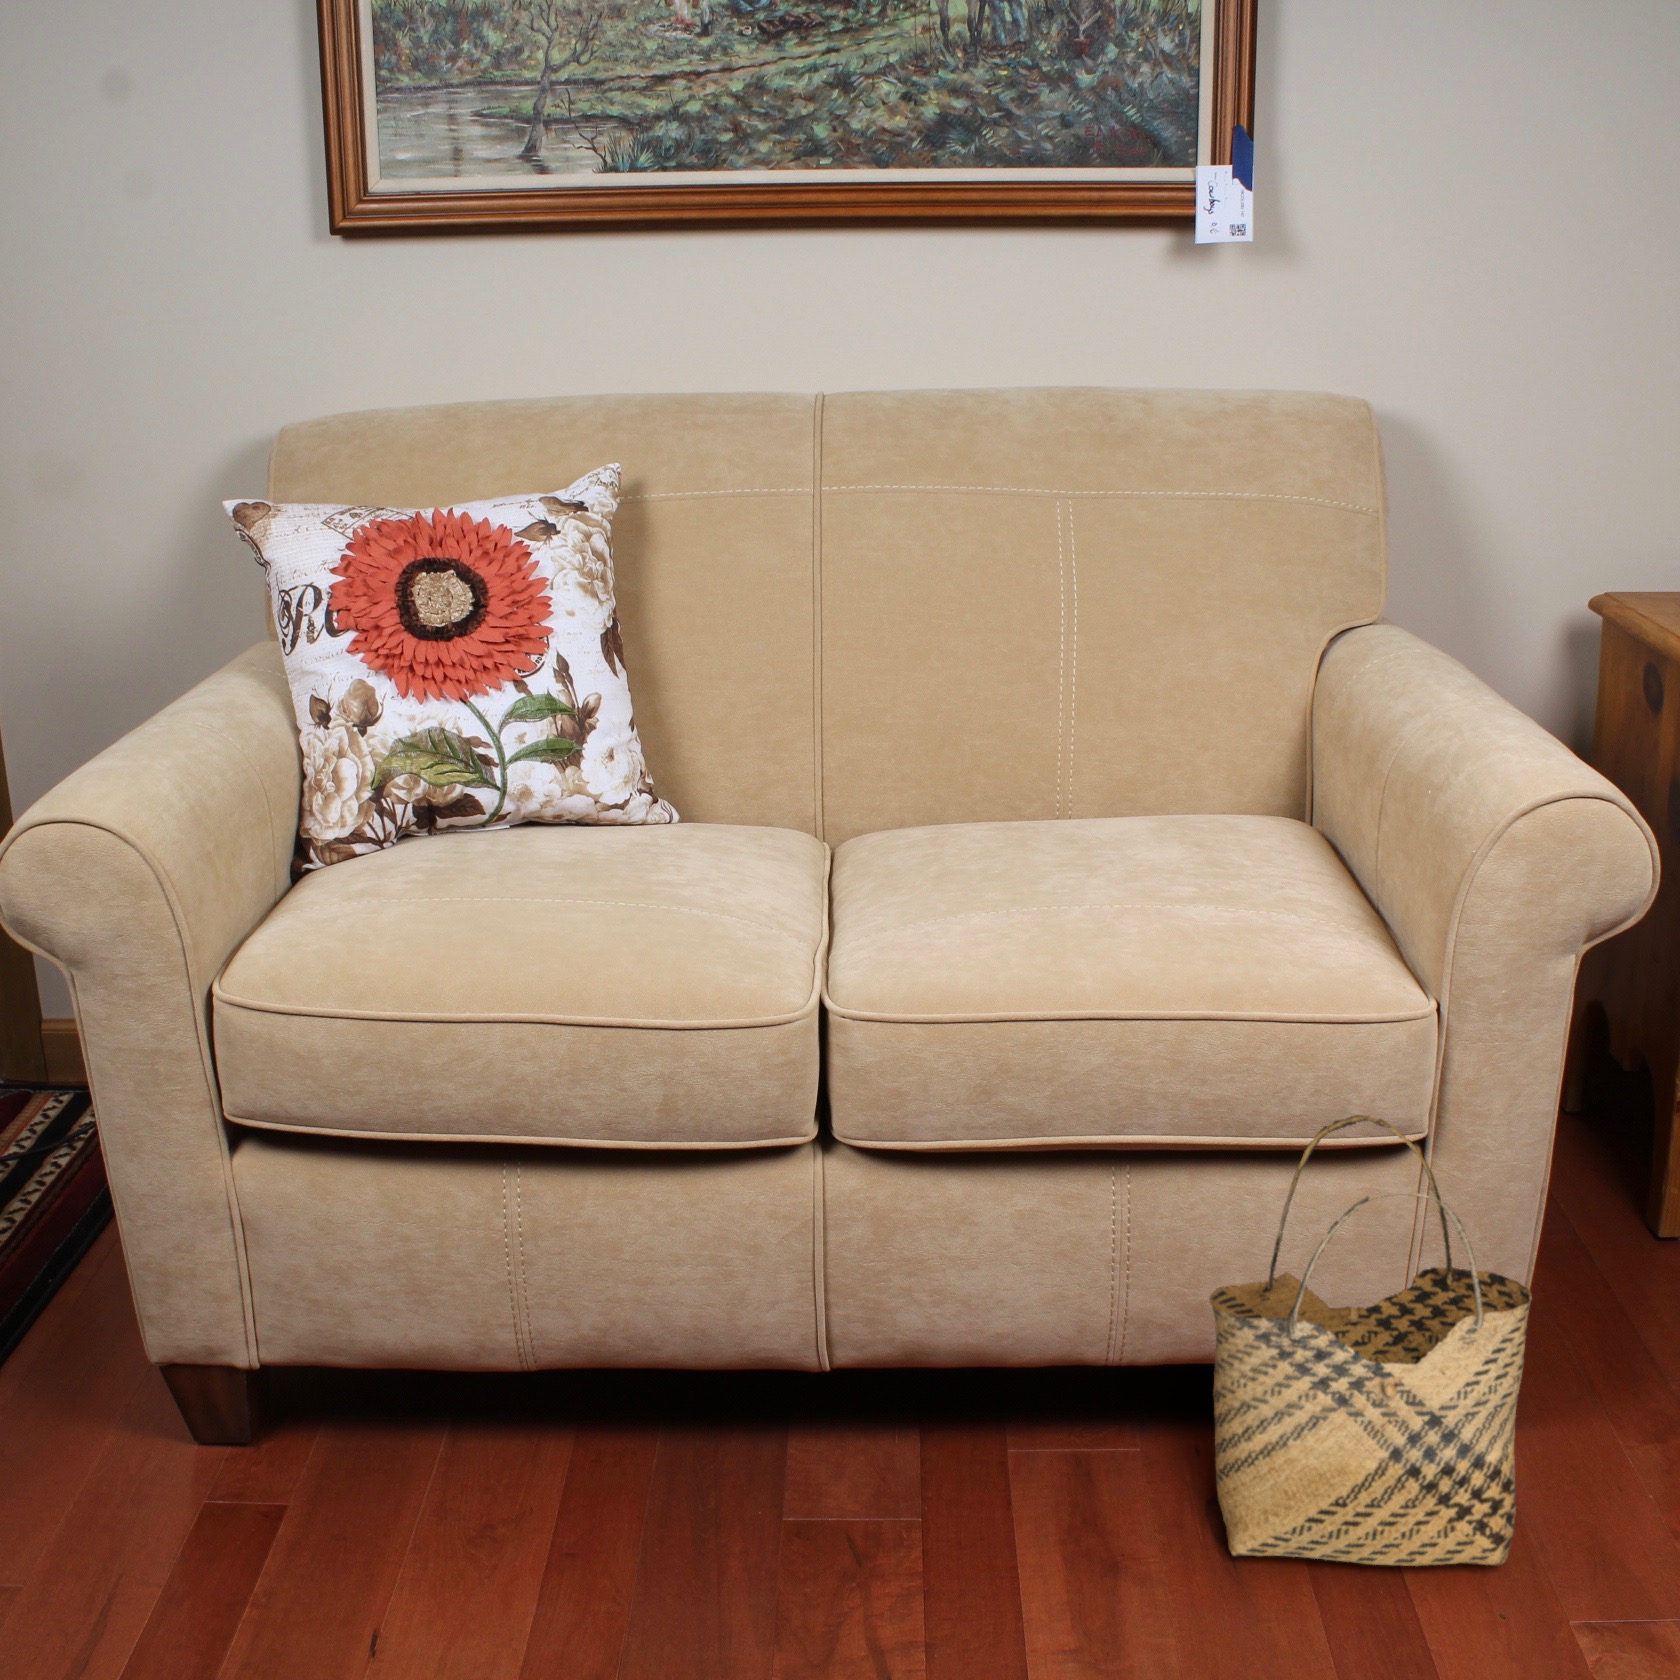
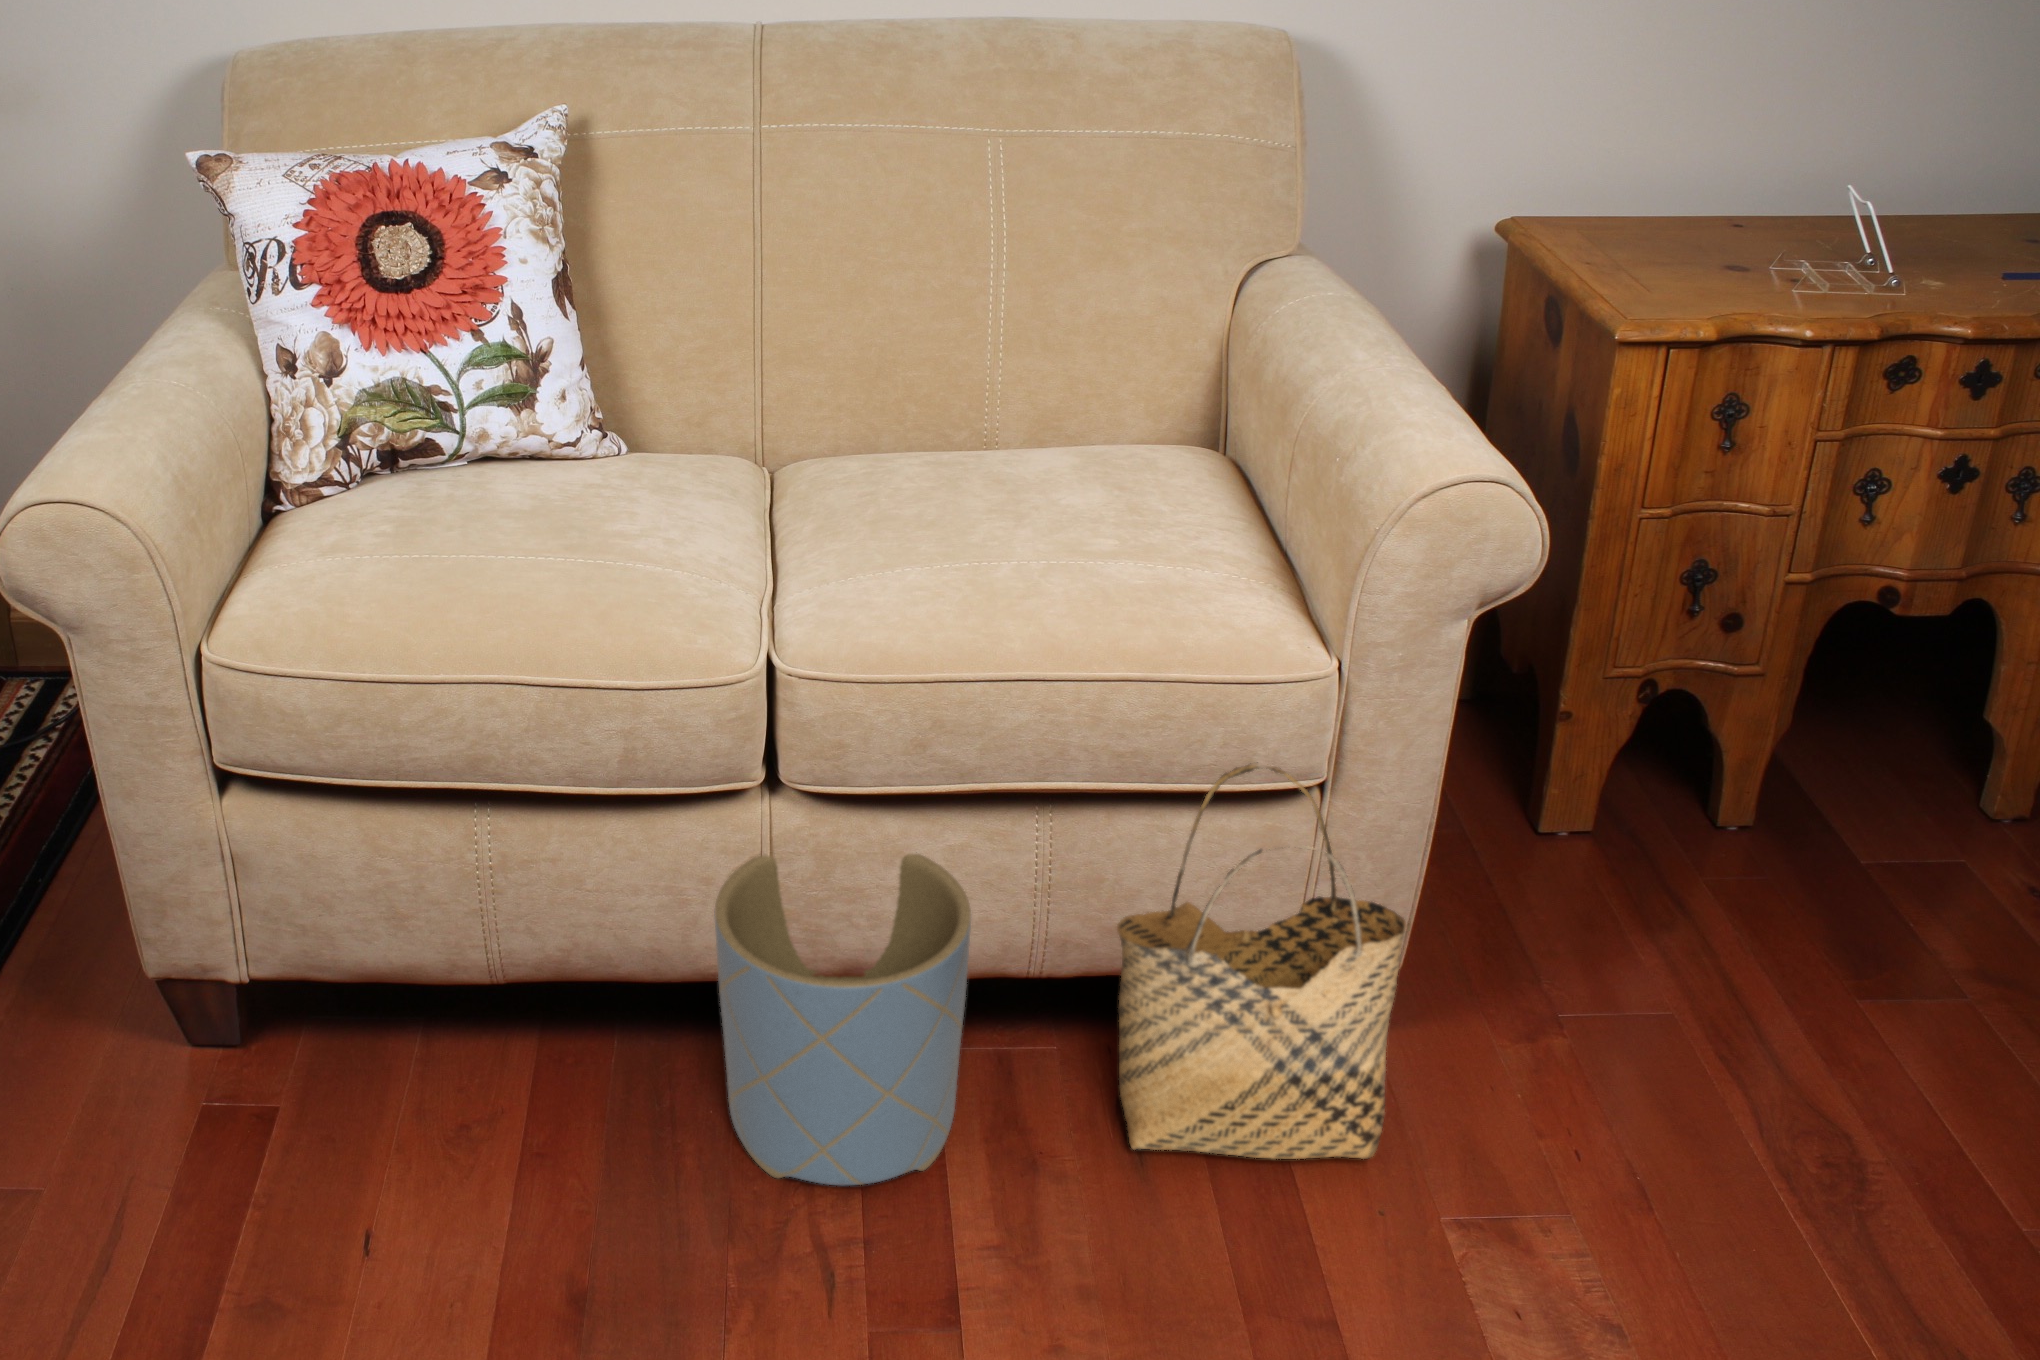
planter: none [763,1208,1047,1594] -> present [714,854,971,1186]

